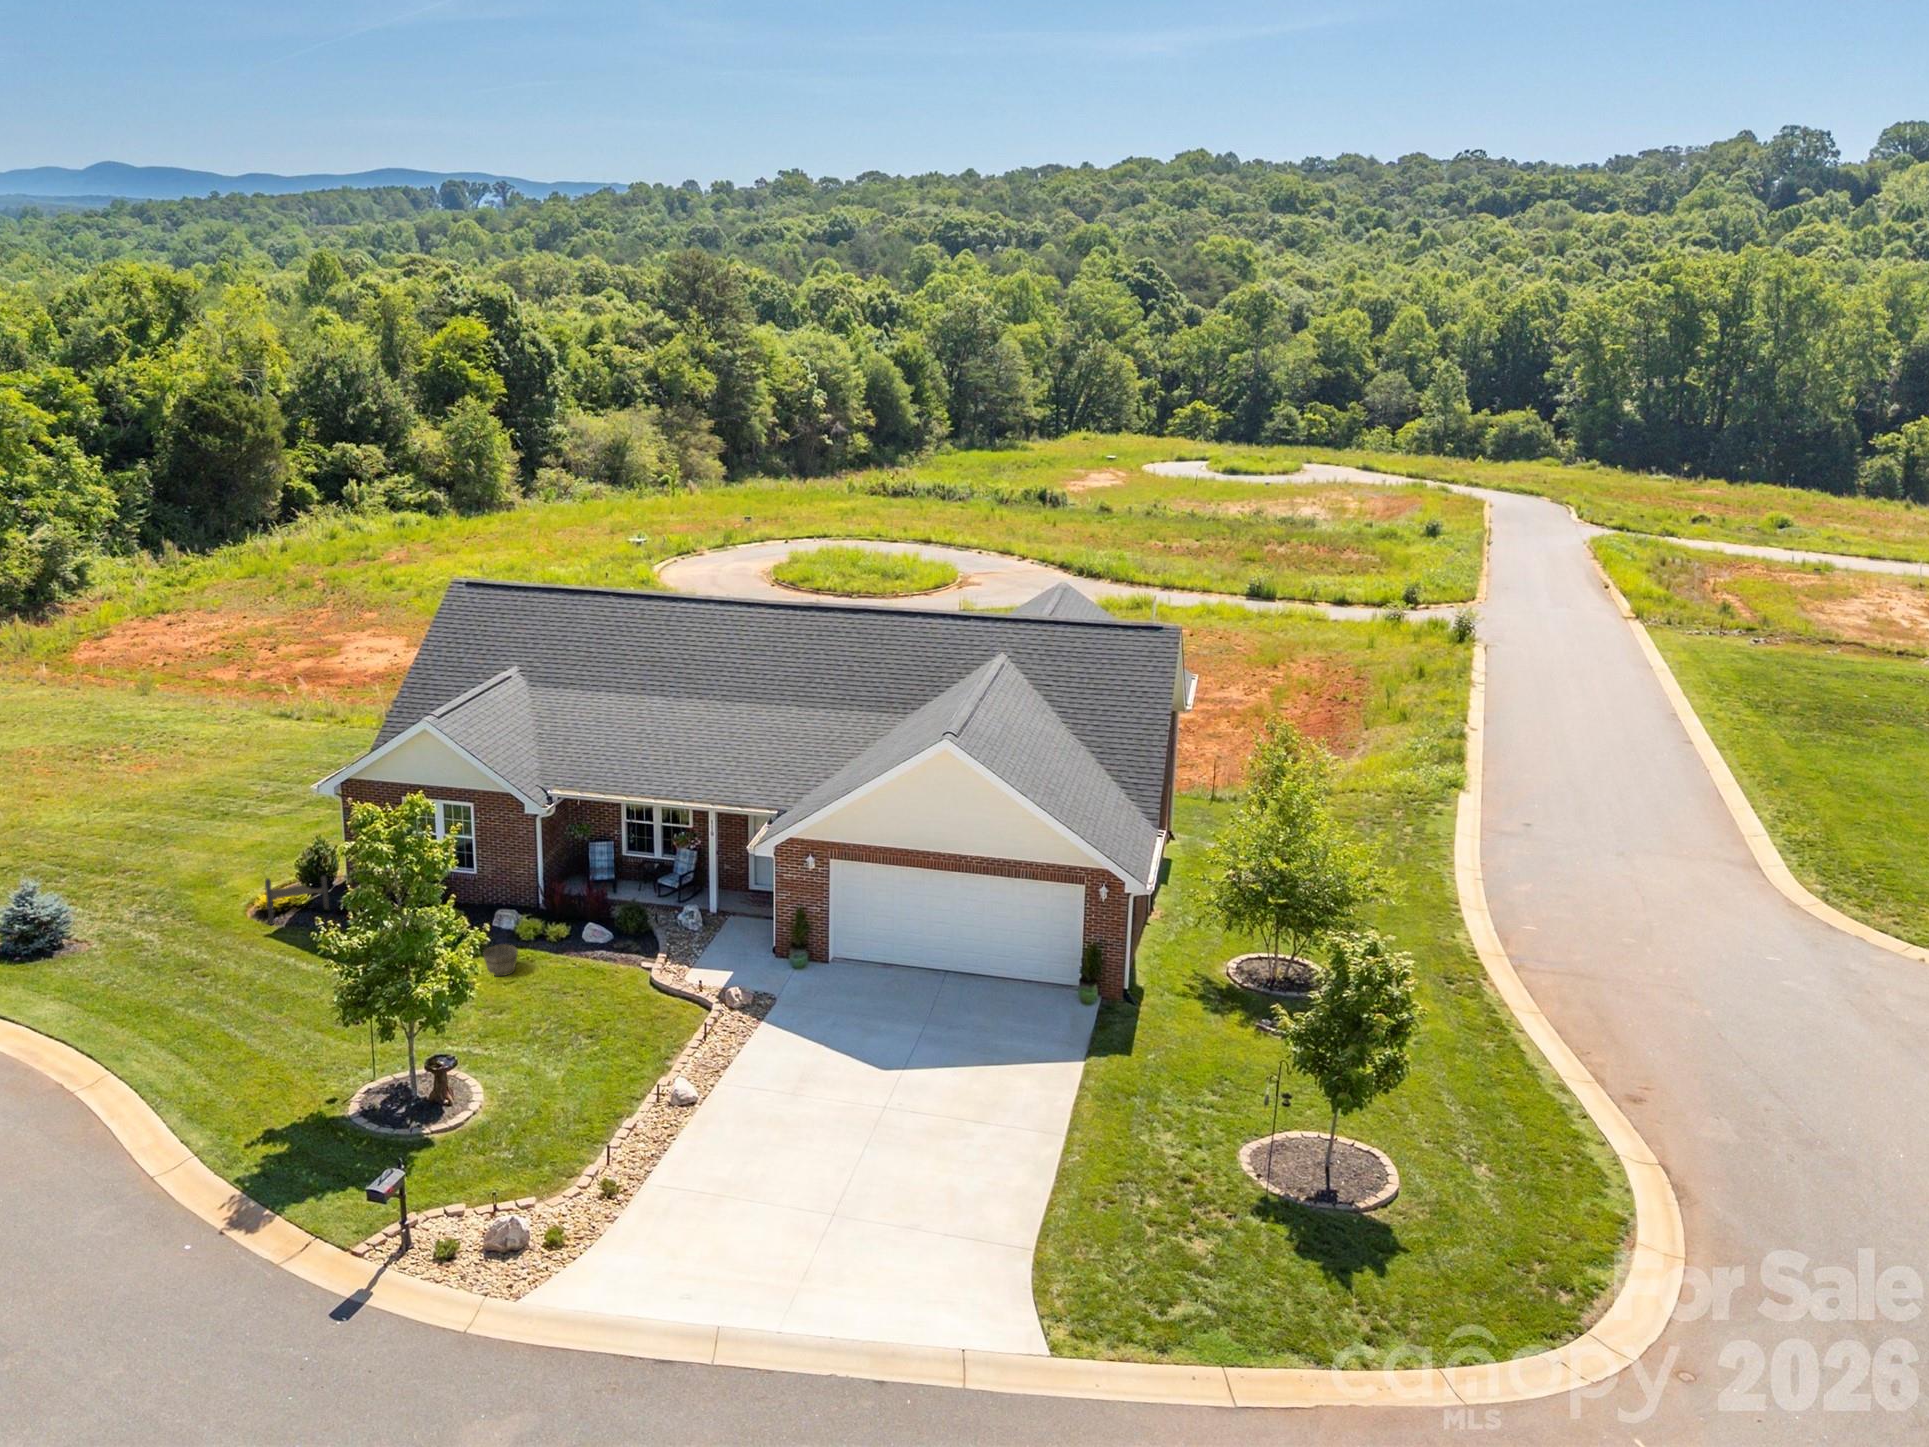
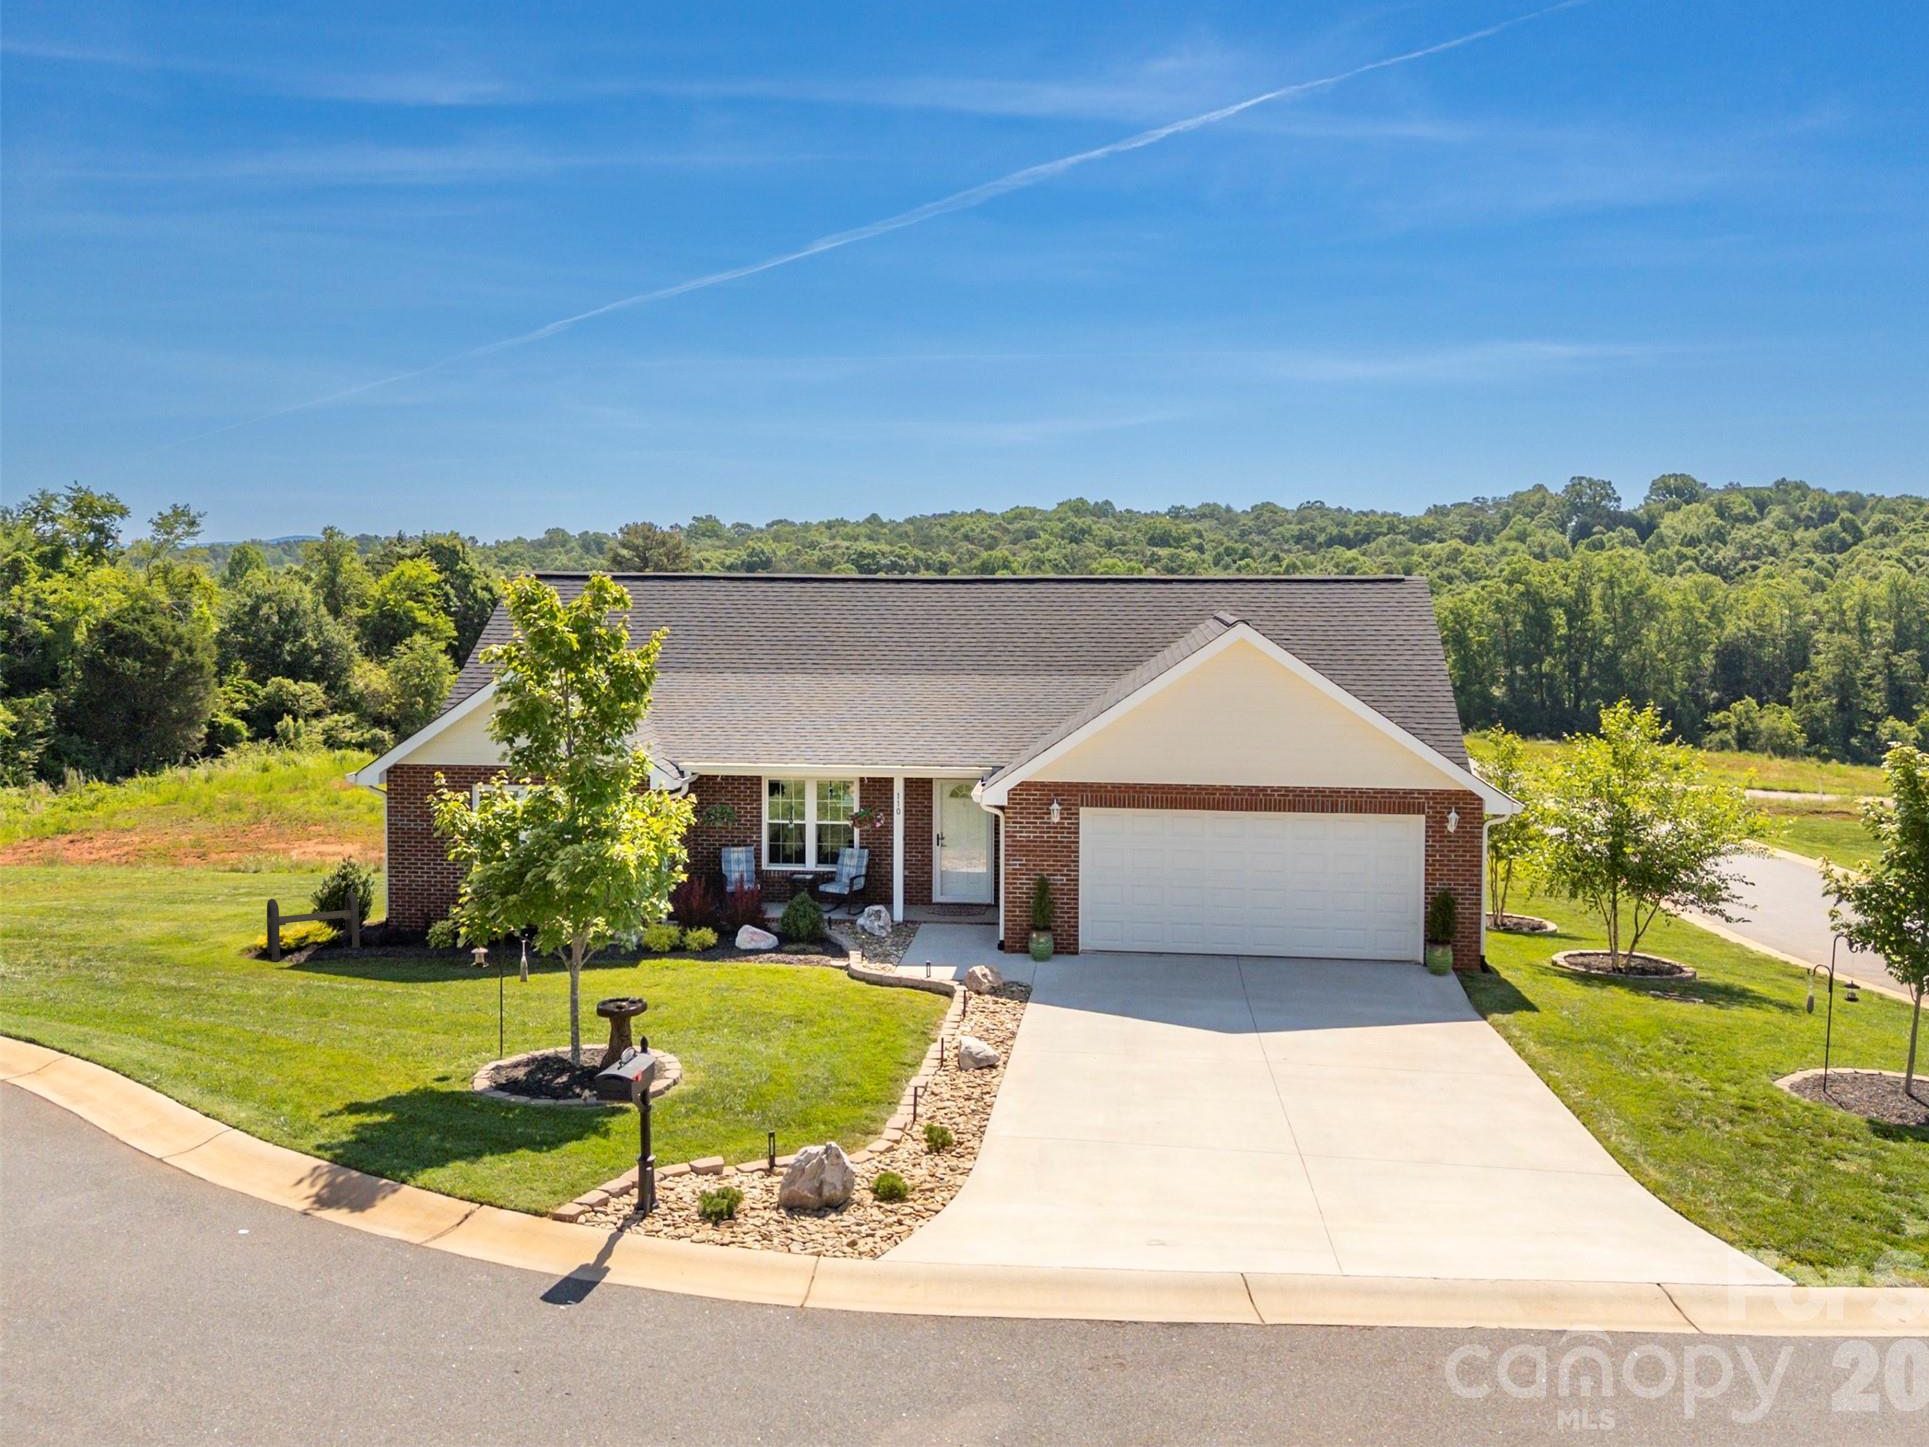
wooden bucket: present [484,944,518,976] -> none [610,939,659,983]

